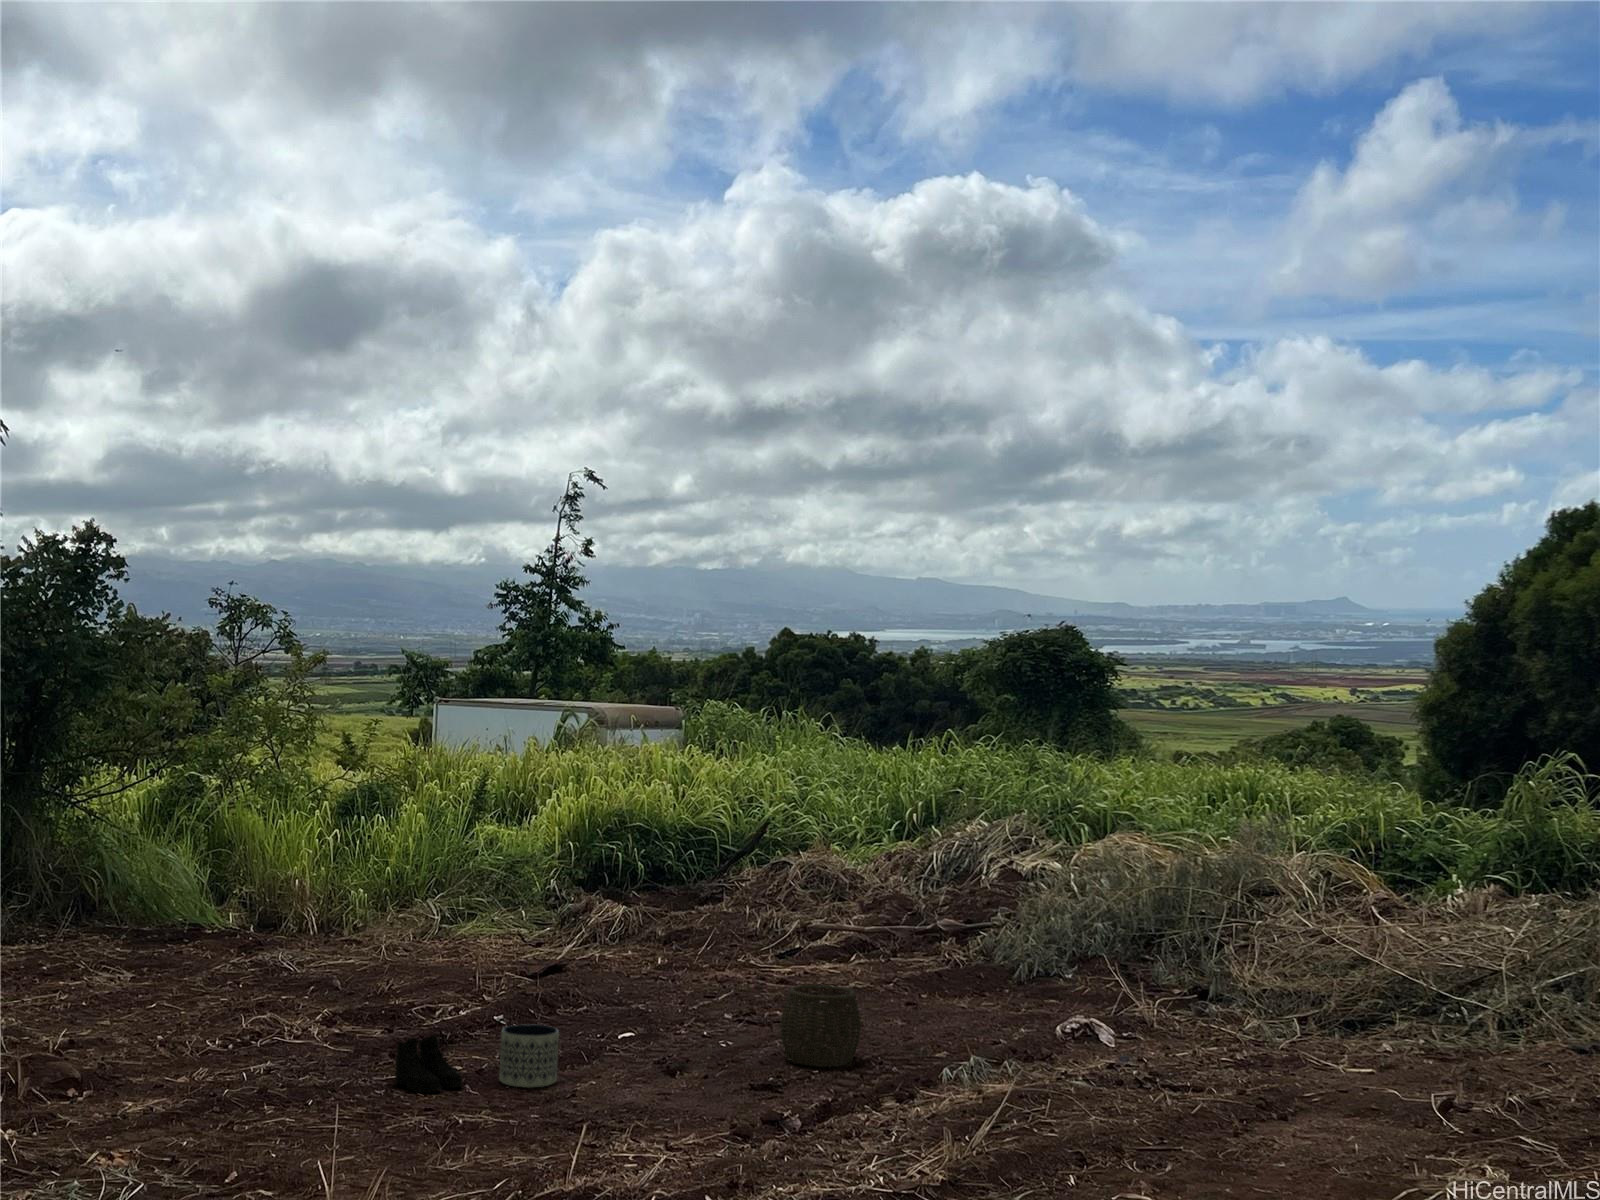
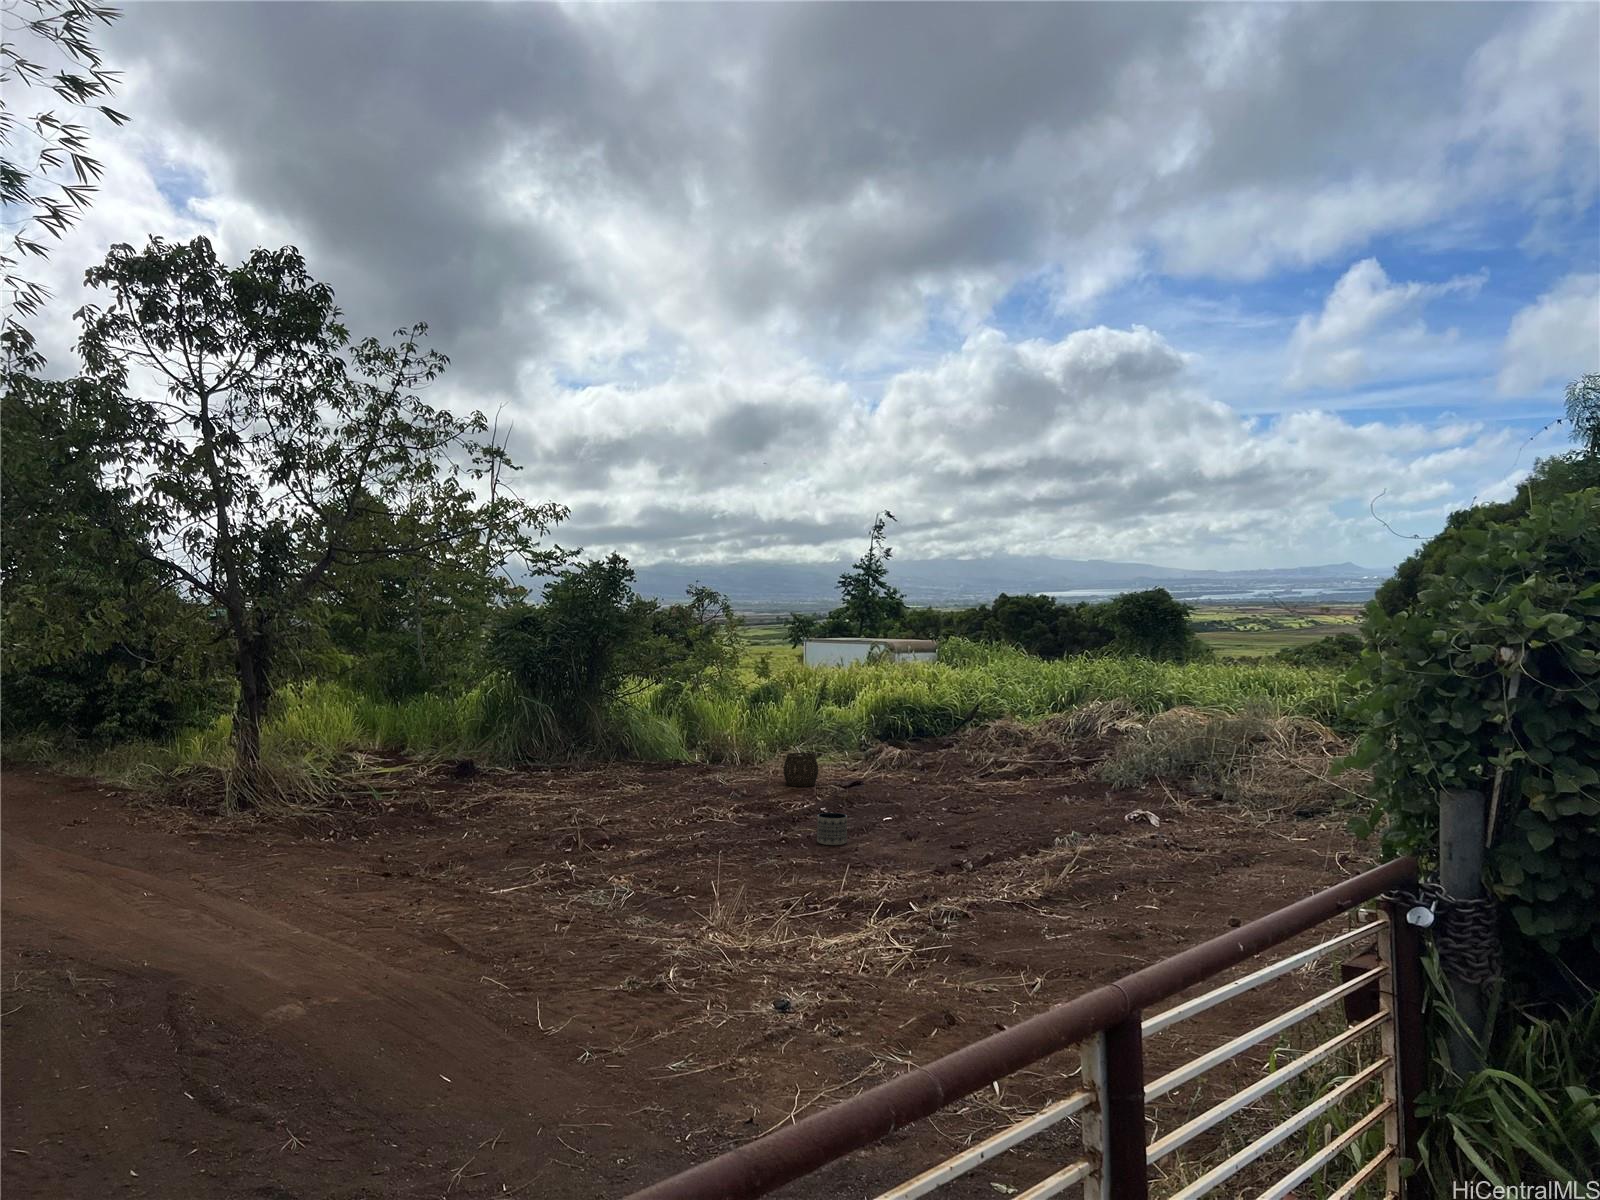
woven basket: present [780,985,862,1067] -> present [783,753,818,787]
boots: present [395,1035,462,1093] -> none [764,818,798,847]

